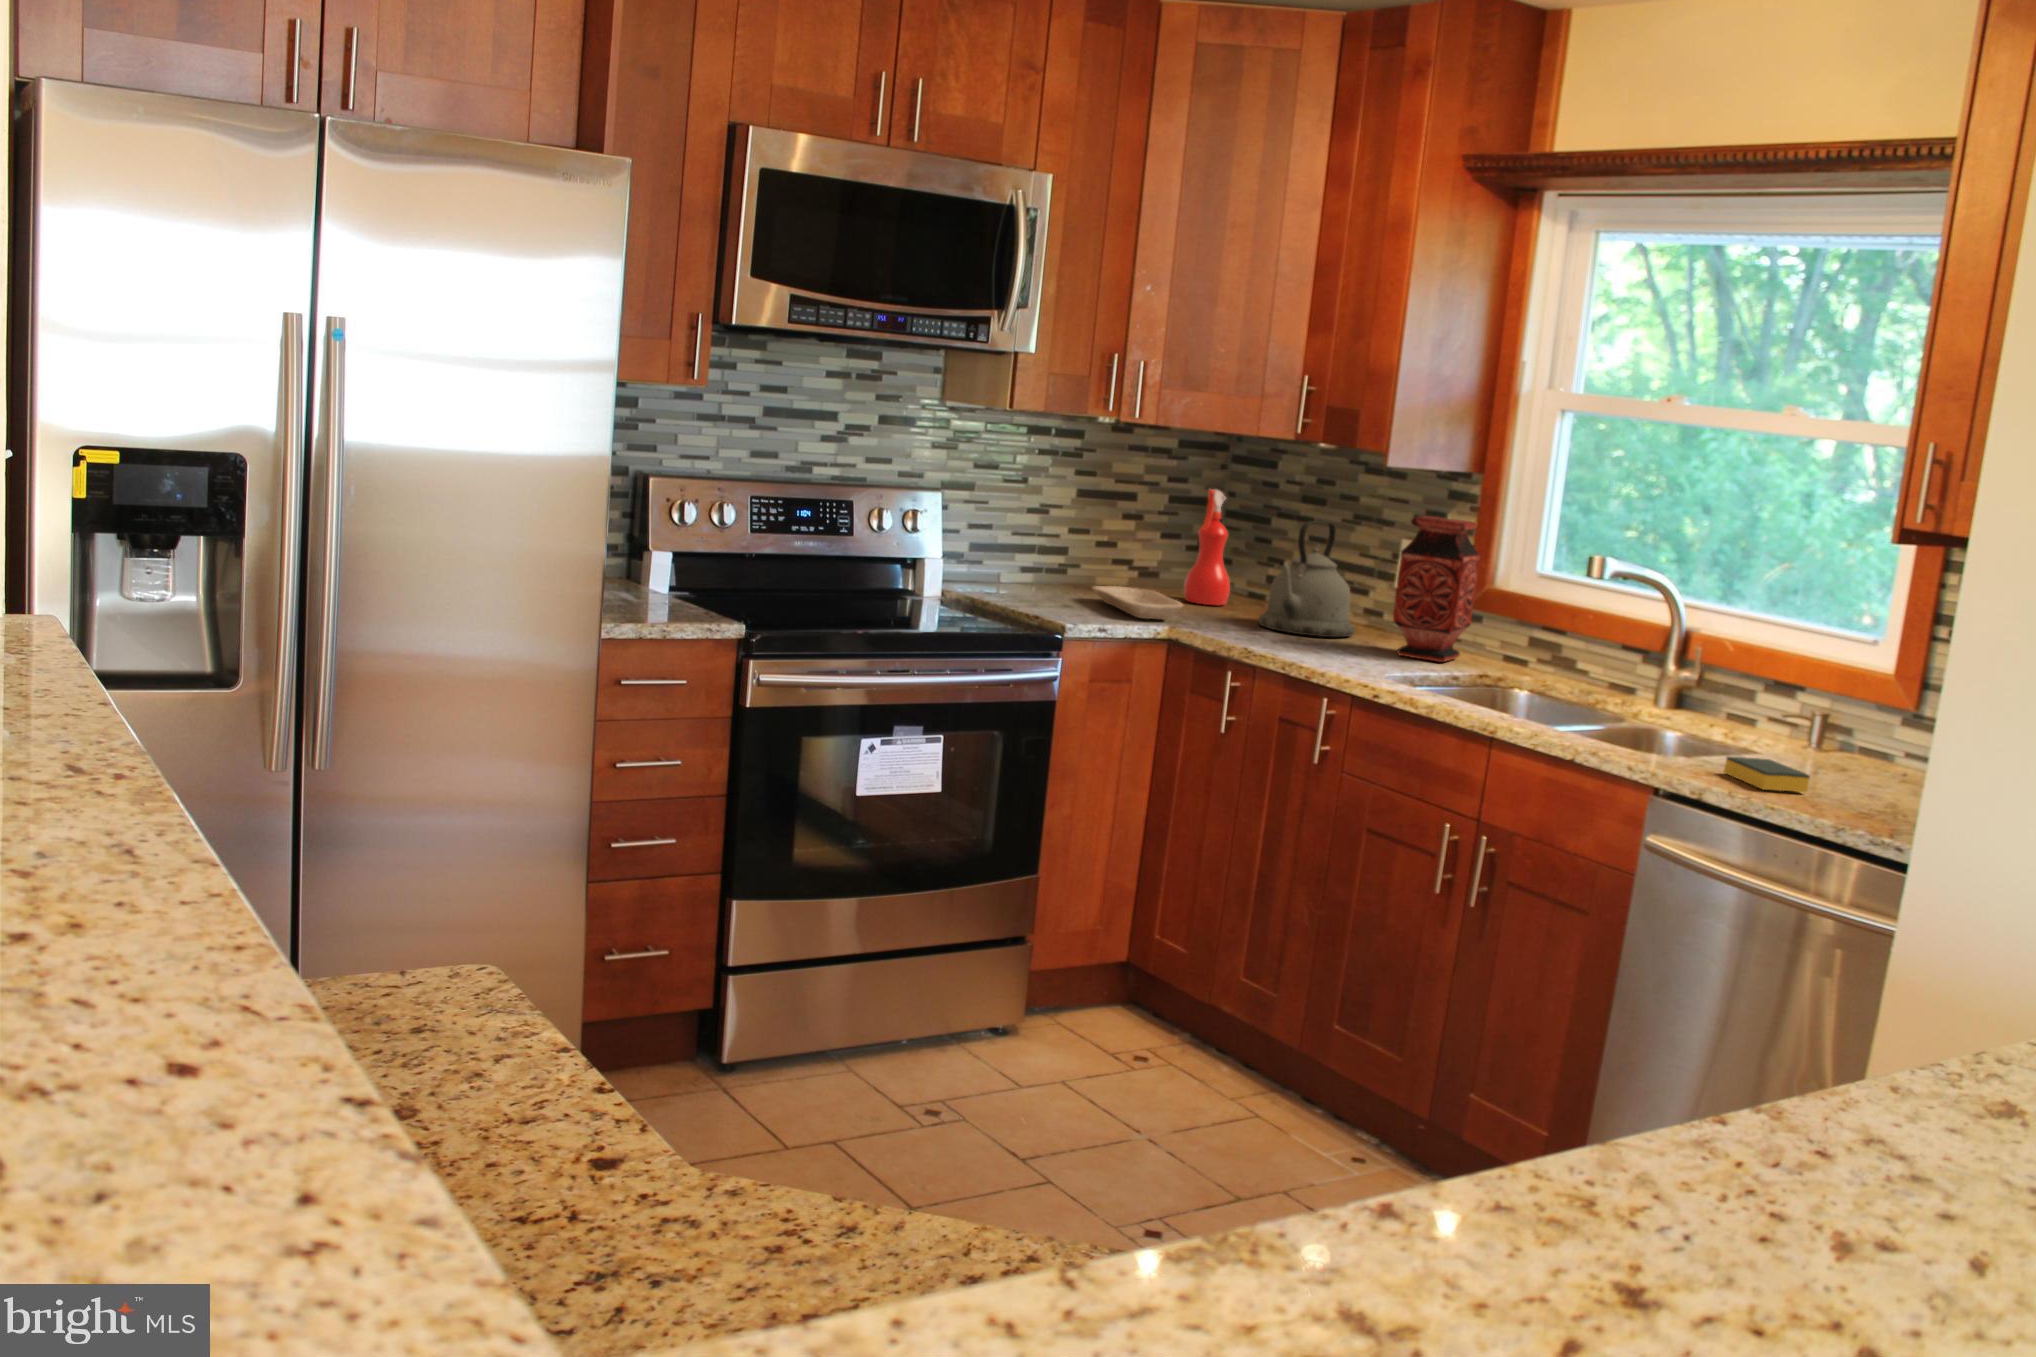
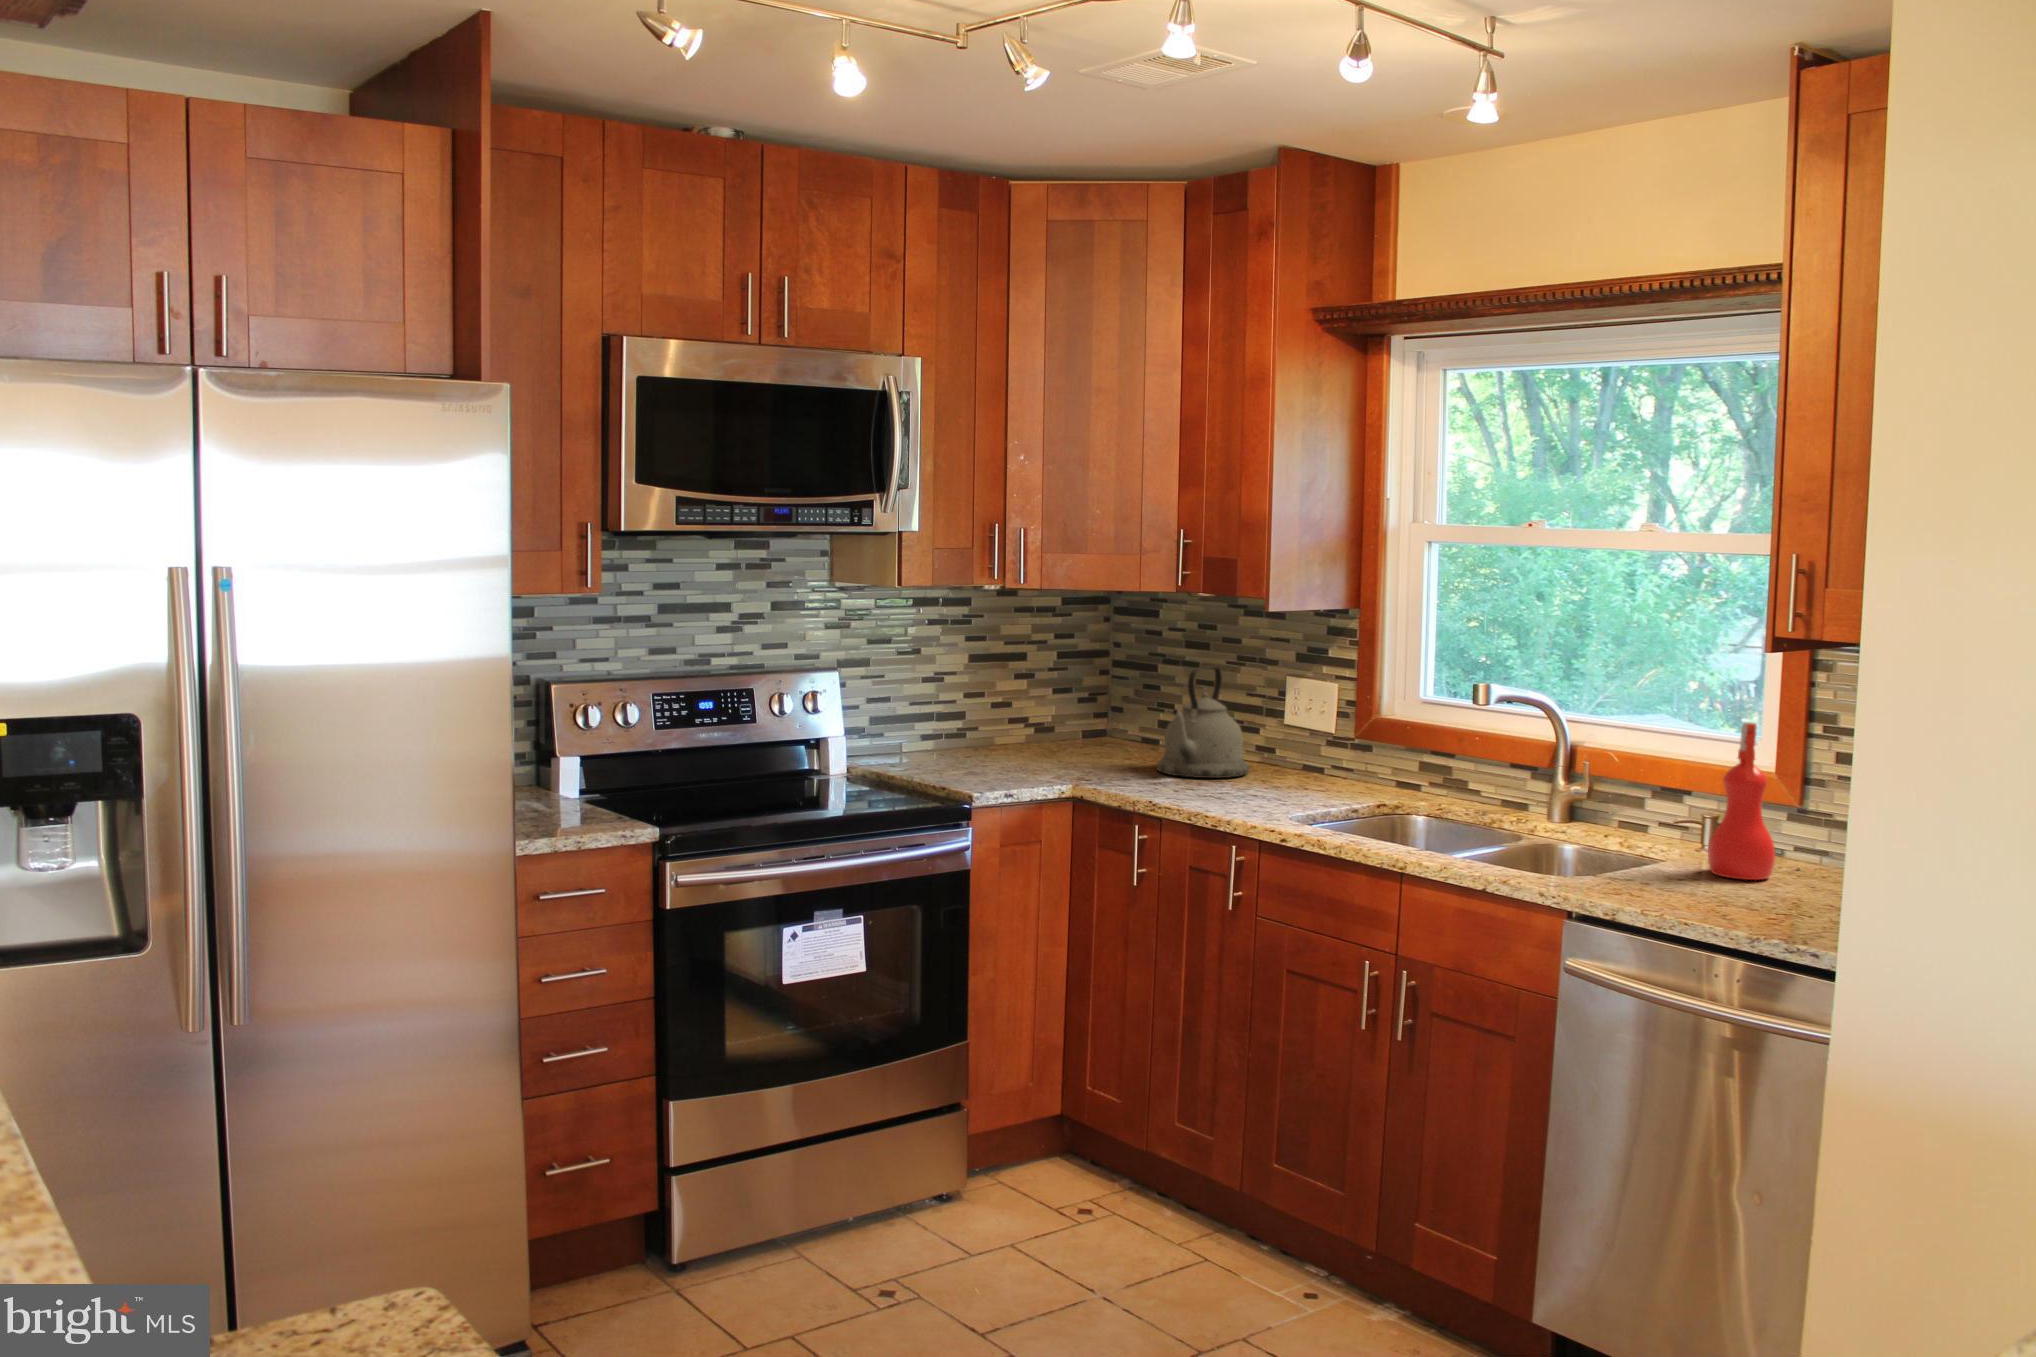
spray bottle: present [1184,489,1230,605] -> present [1708,722,1775,880]
vase: present [1393,516,1480,662] -> none [1287,654,1363,794]
tray: present [1092,586,1183,619] -> none [993,745,1084,776]
sponge: present [1724,757,1810,792] -> none [1632,870,1717,903]

